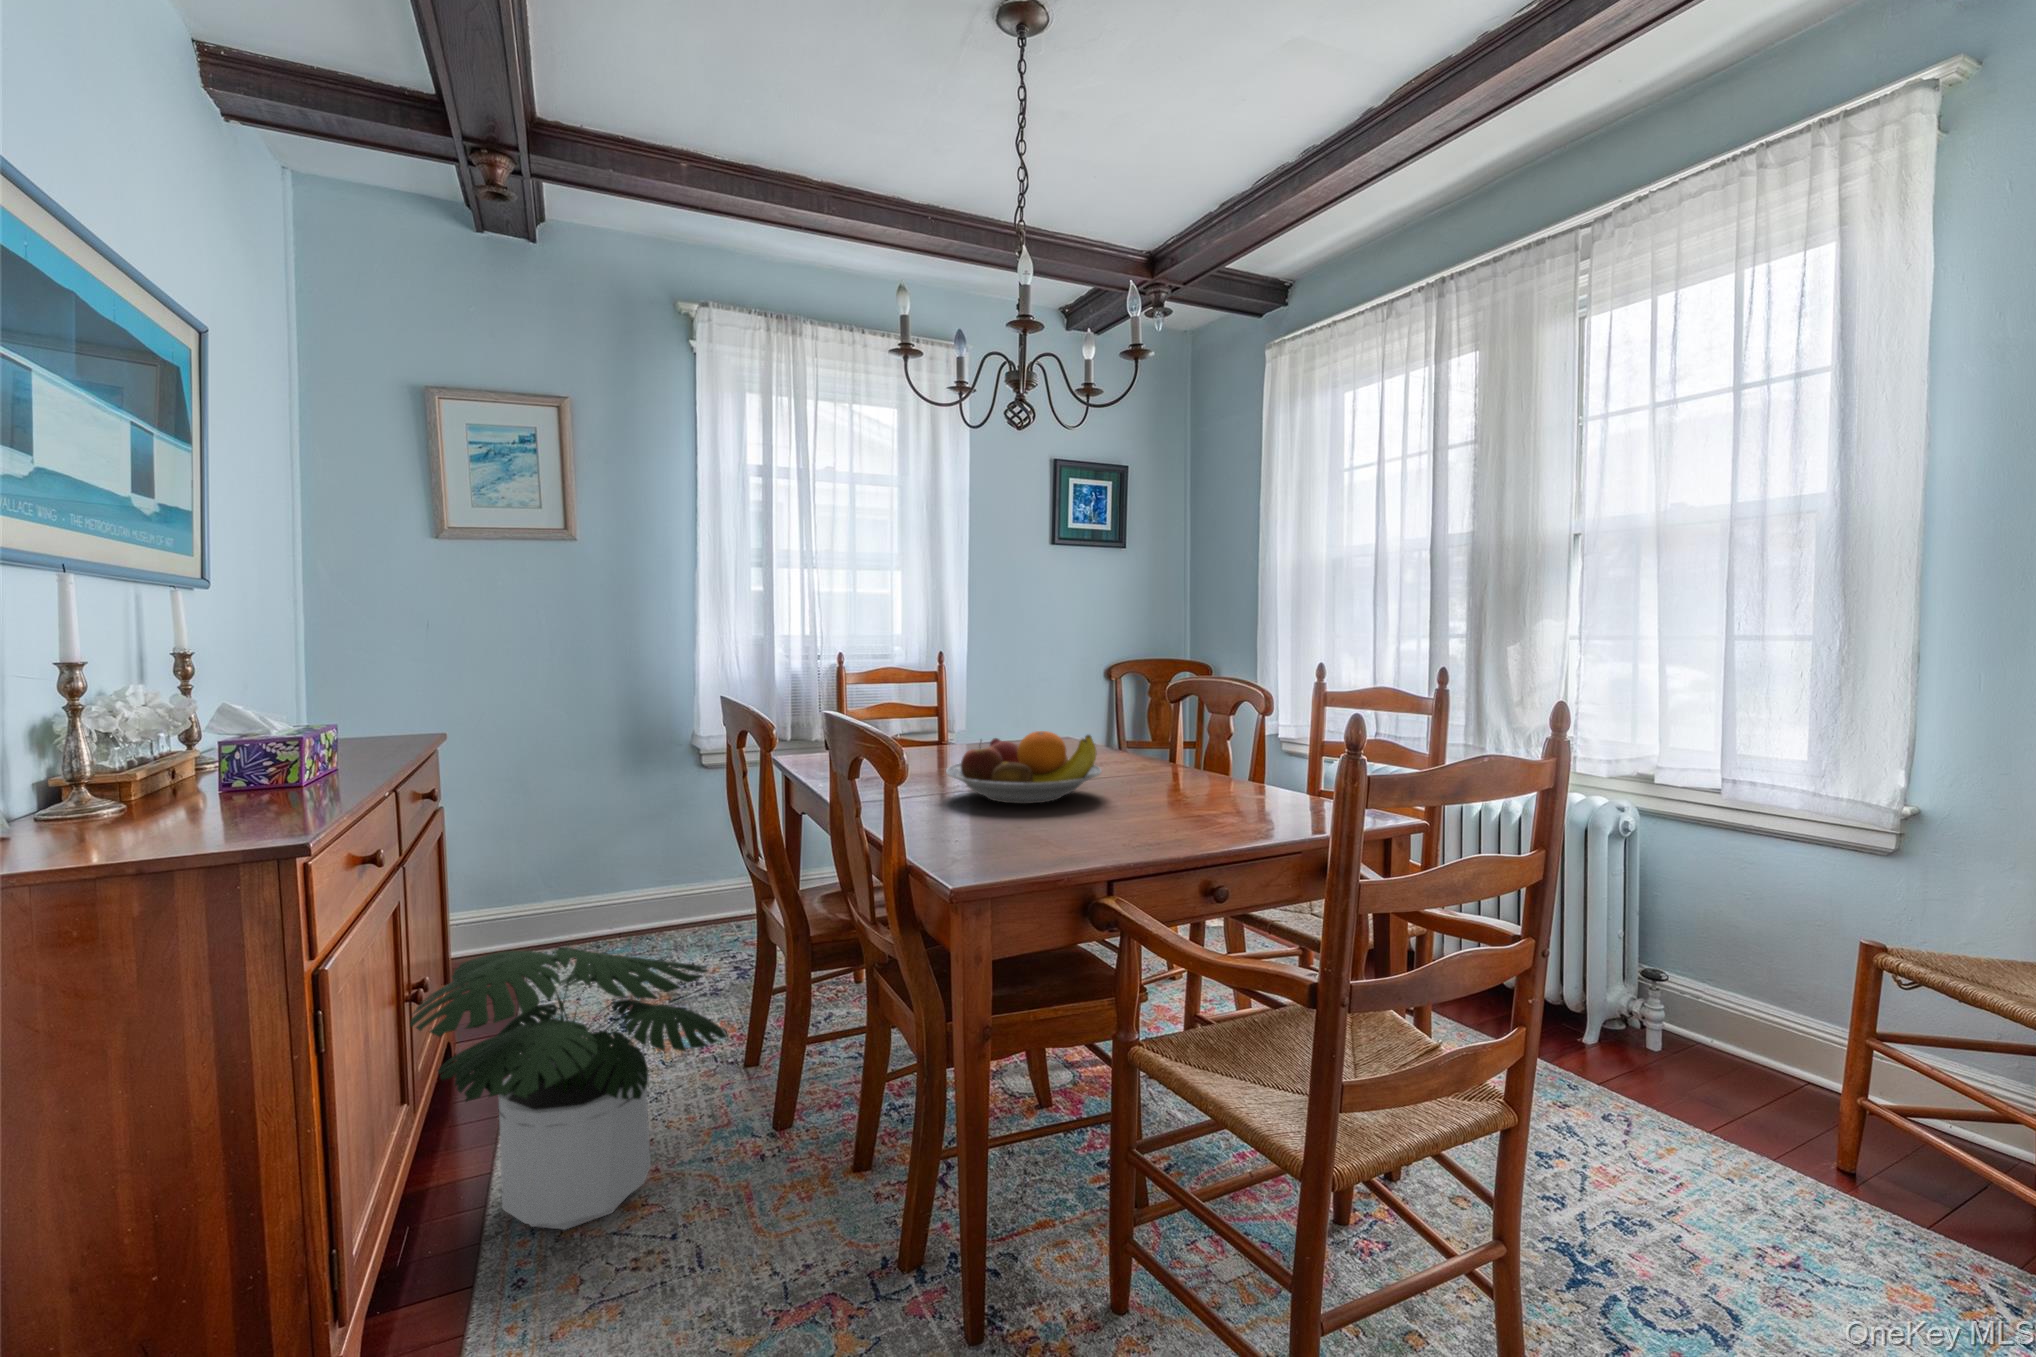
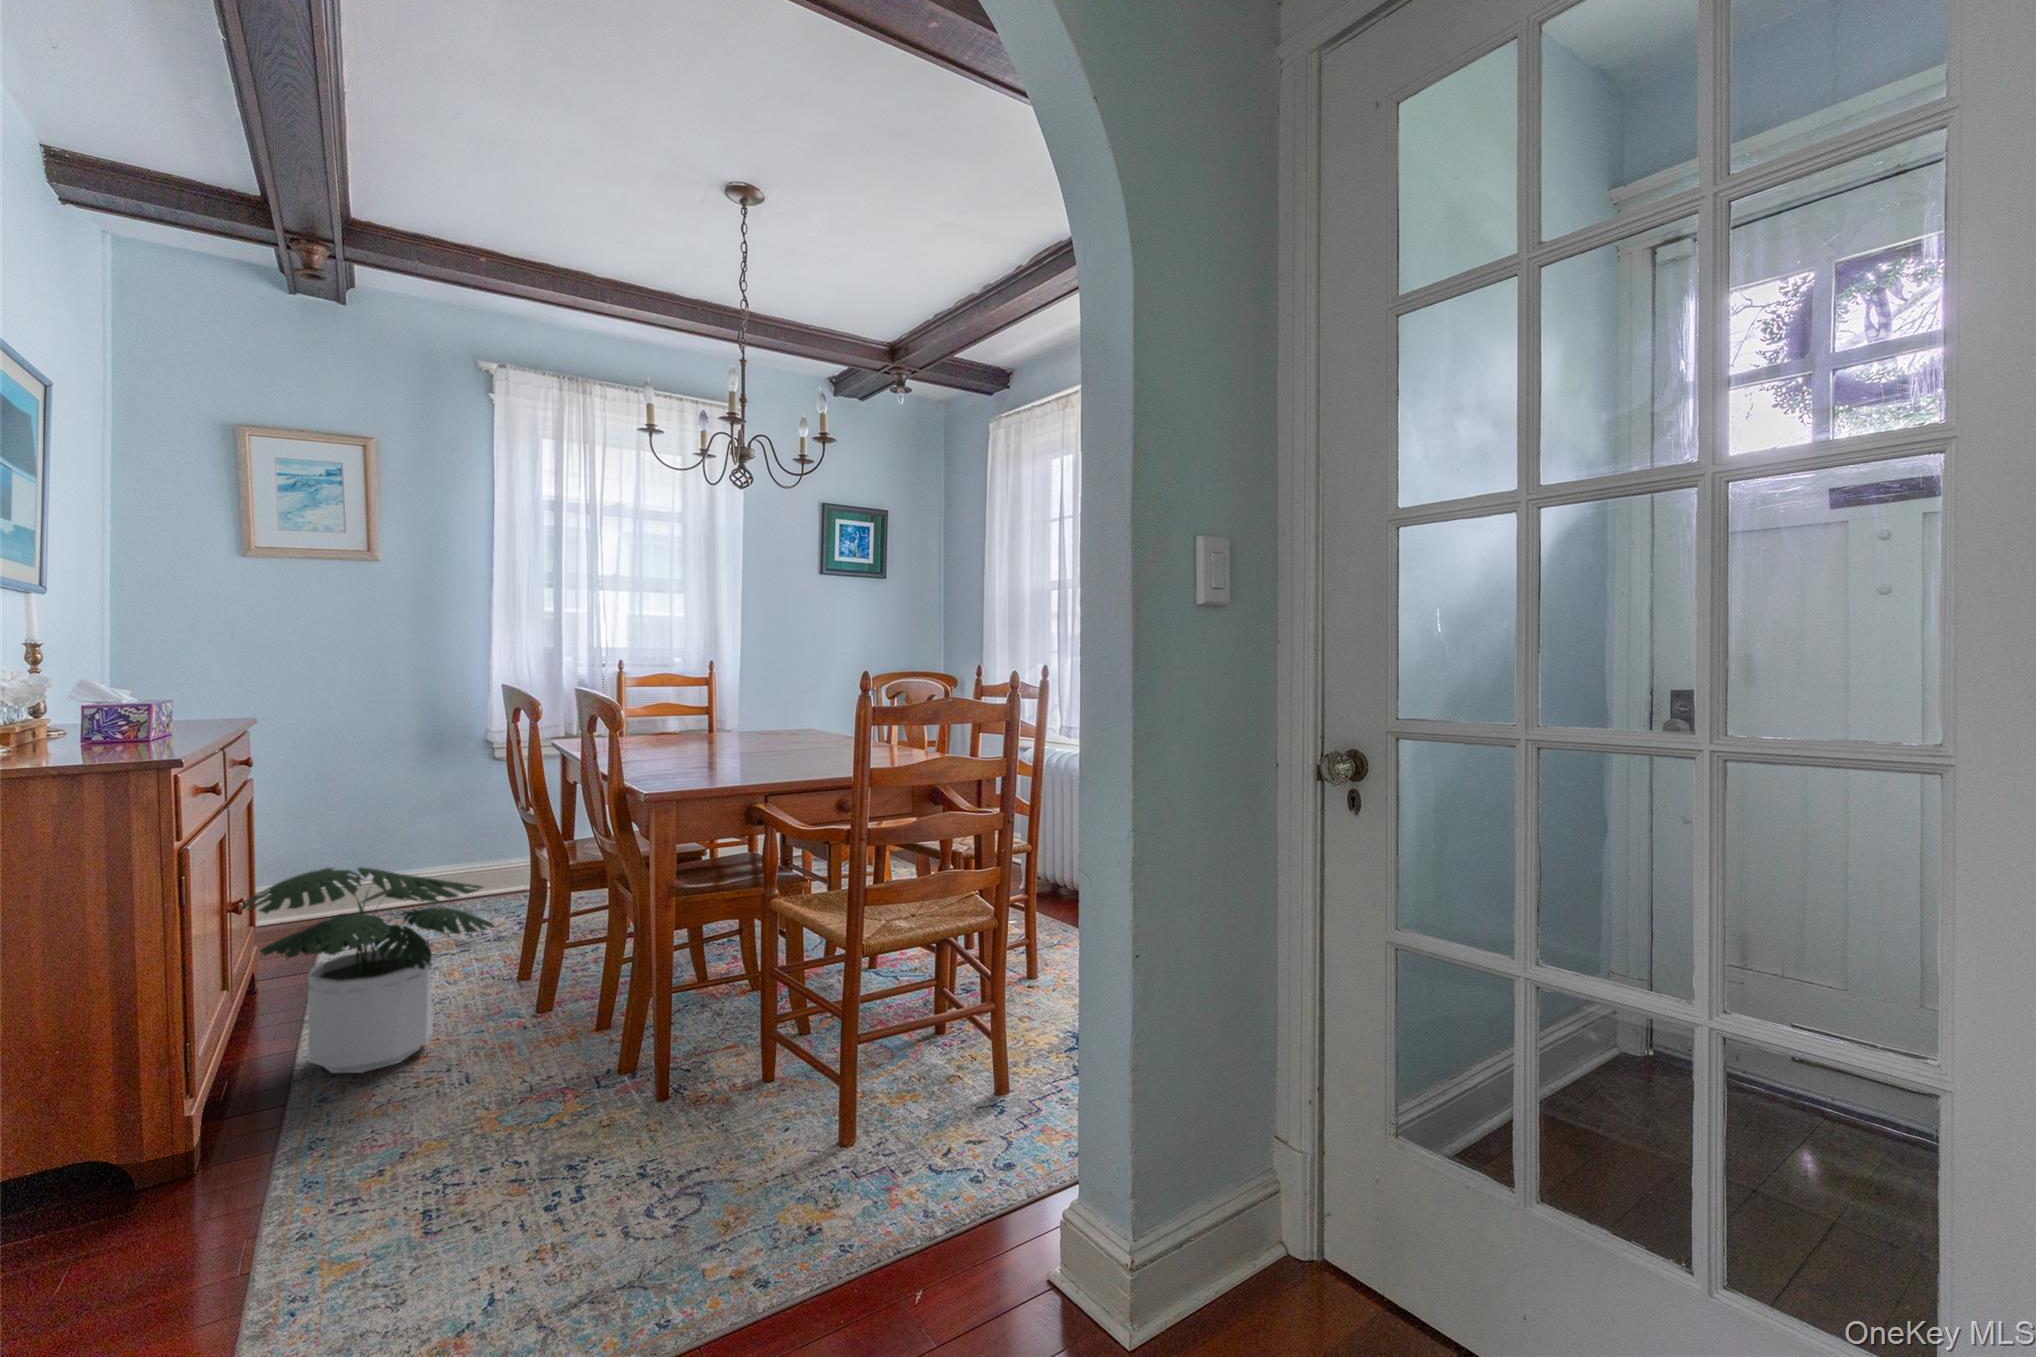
fruit bowl: present [946,731,1102,804] -> none [680,709,800,760]

